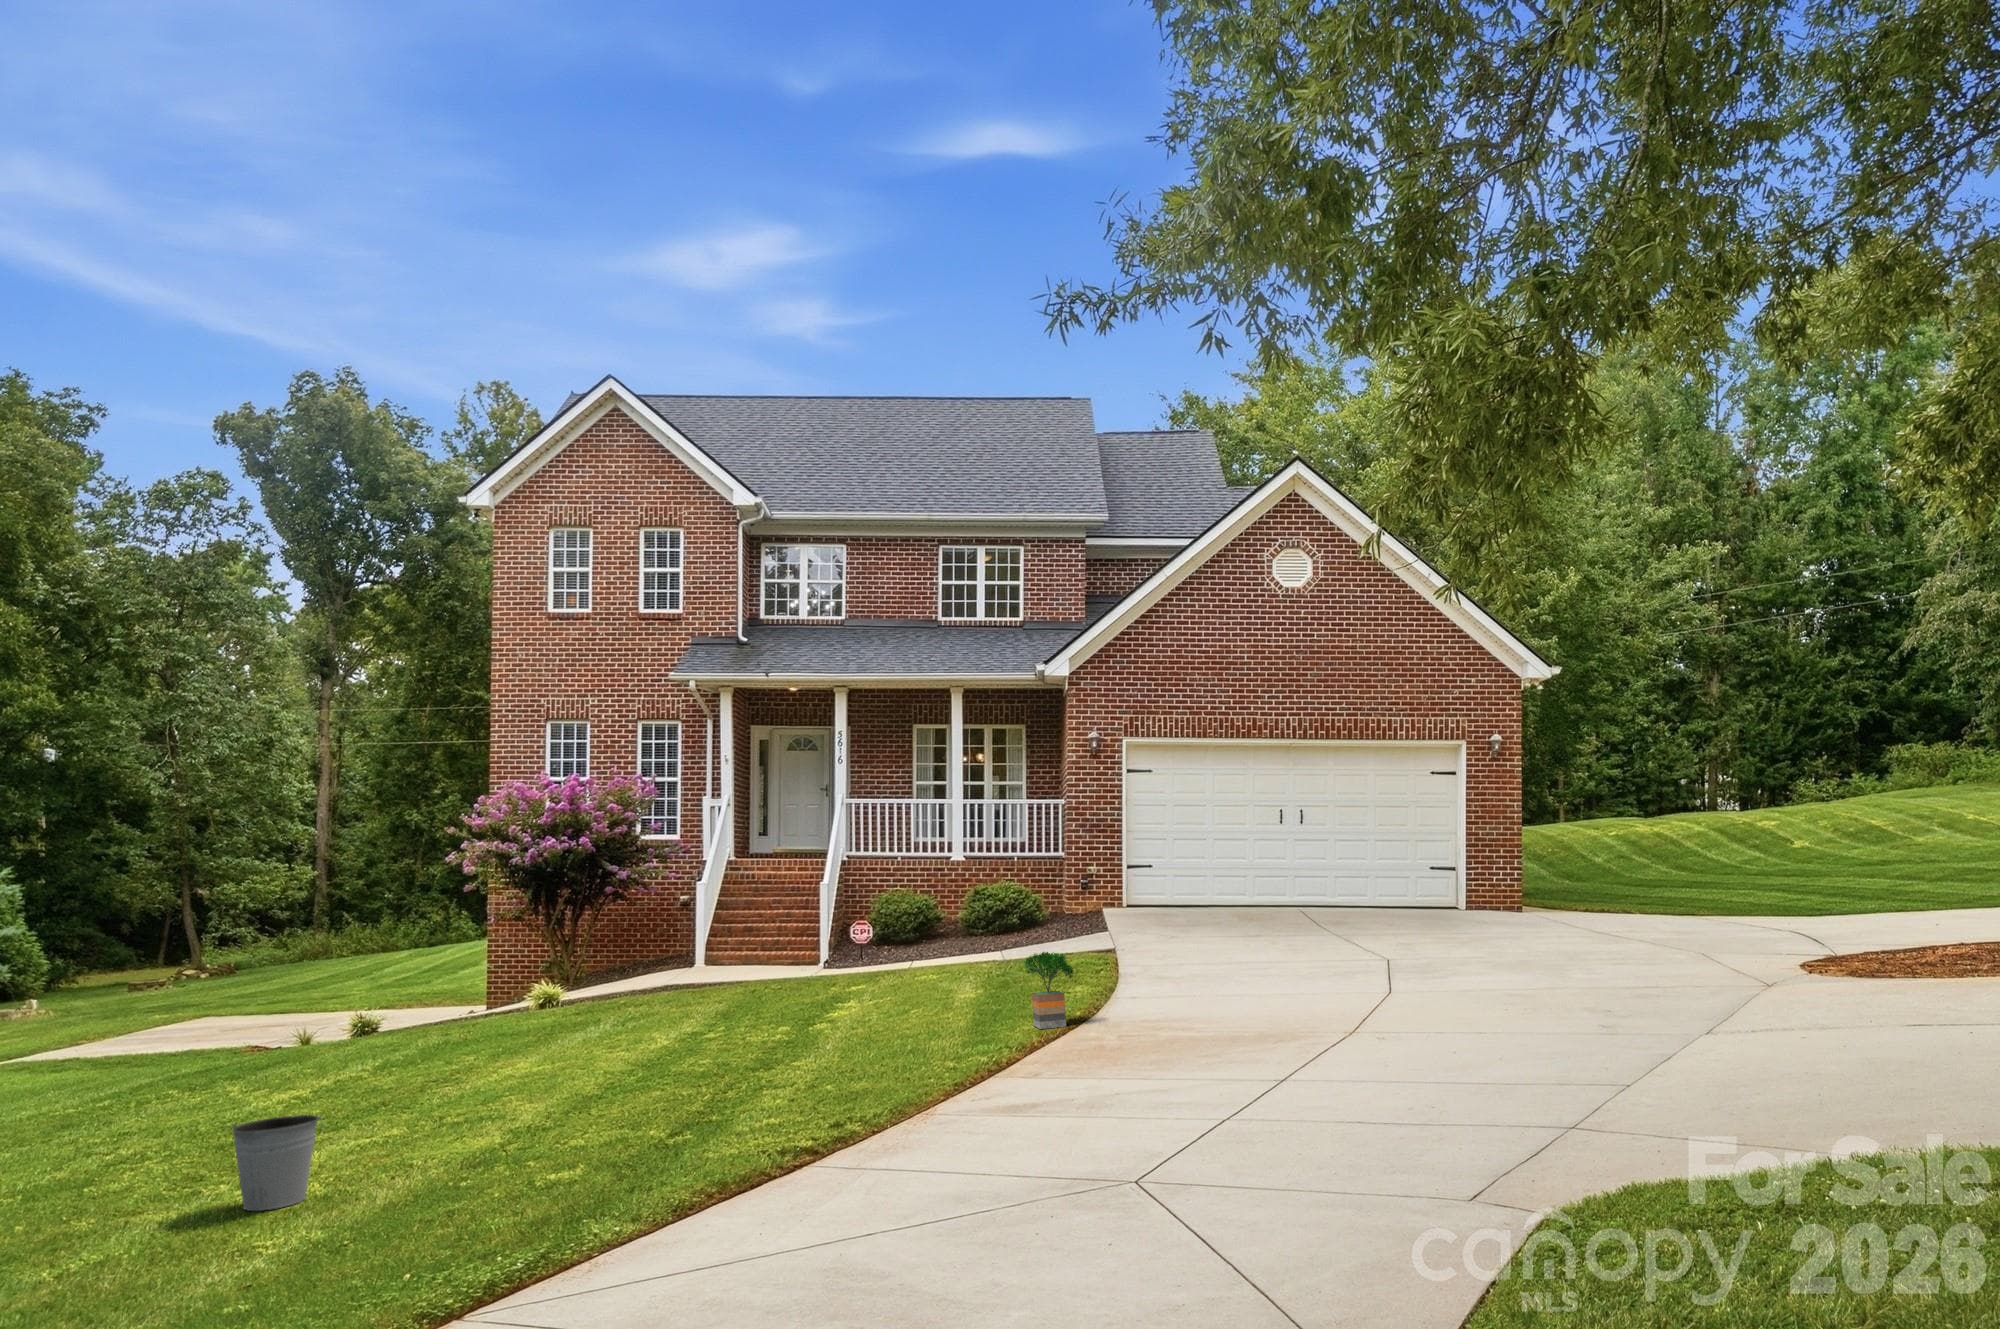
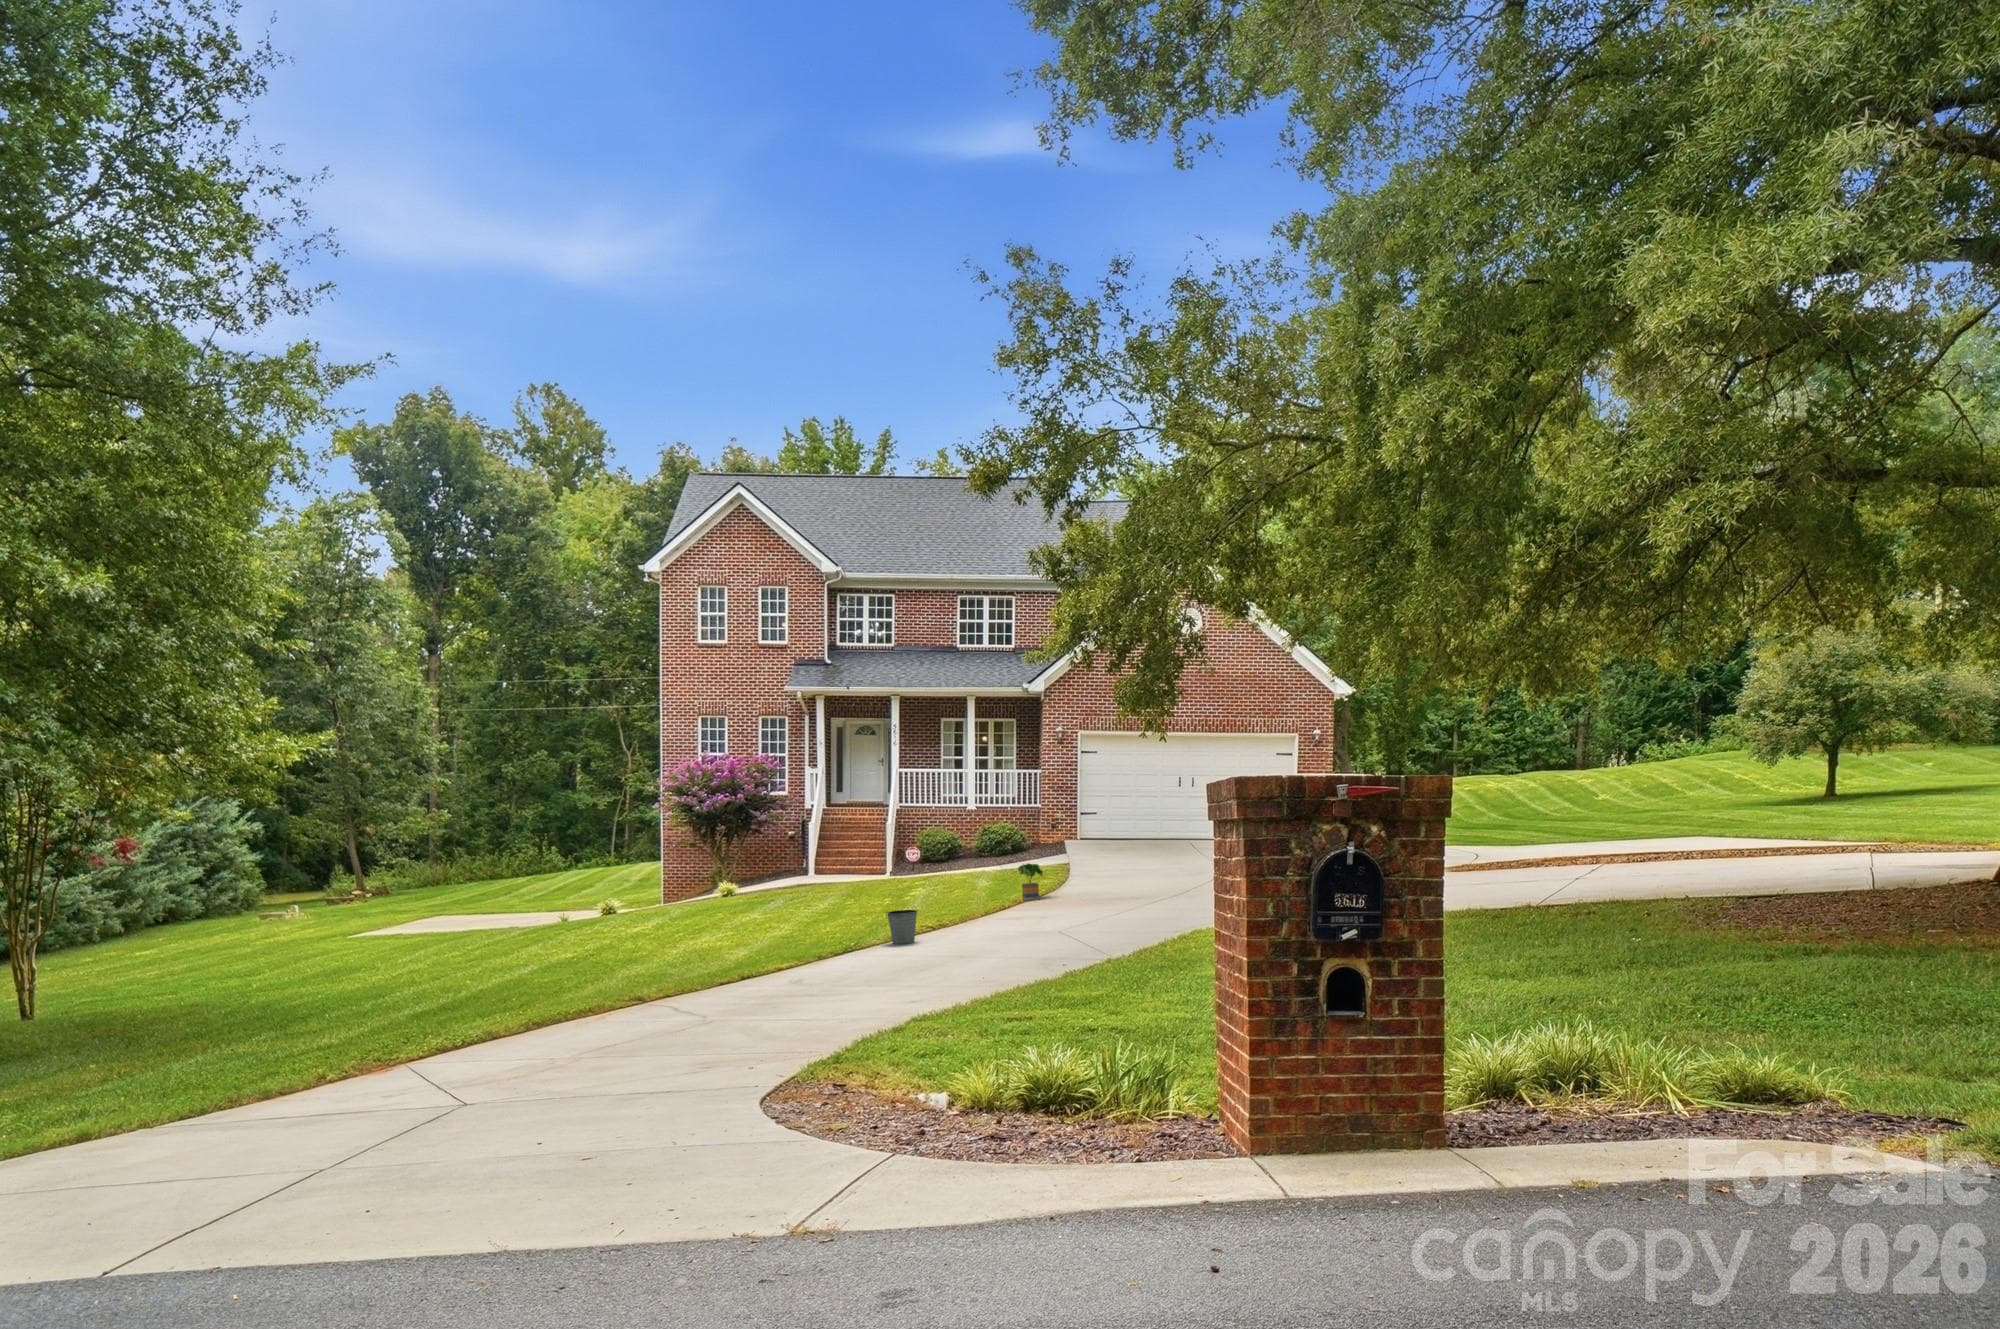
bucket: present [232,1115,320,1211] -> present [886,910,918,944]

